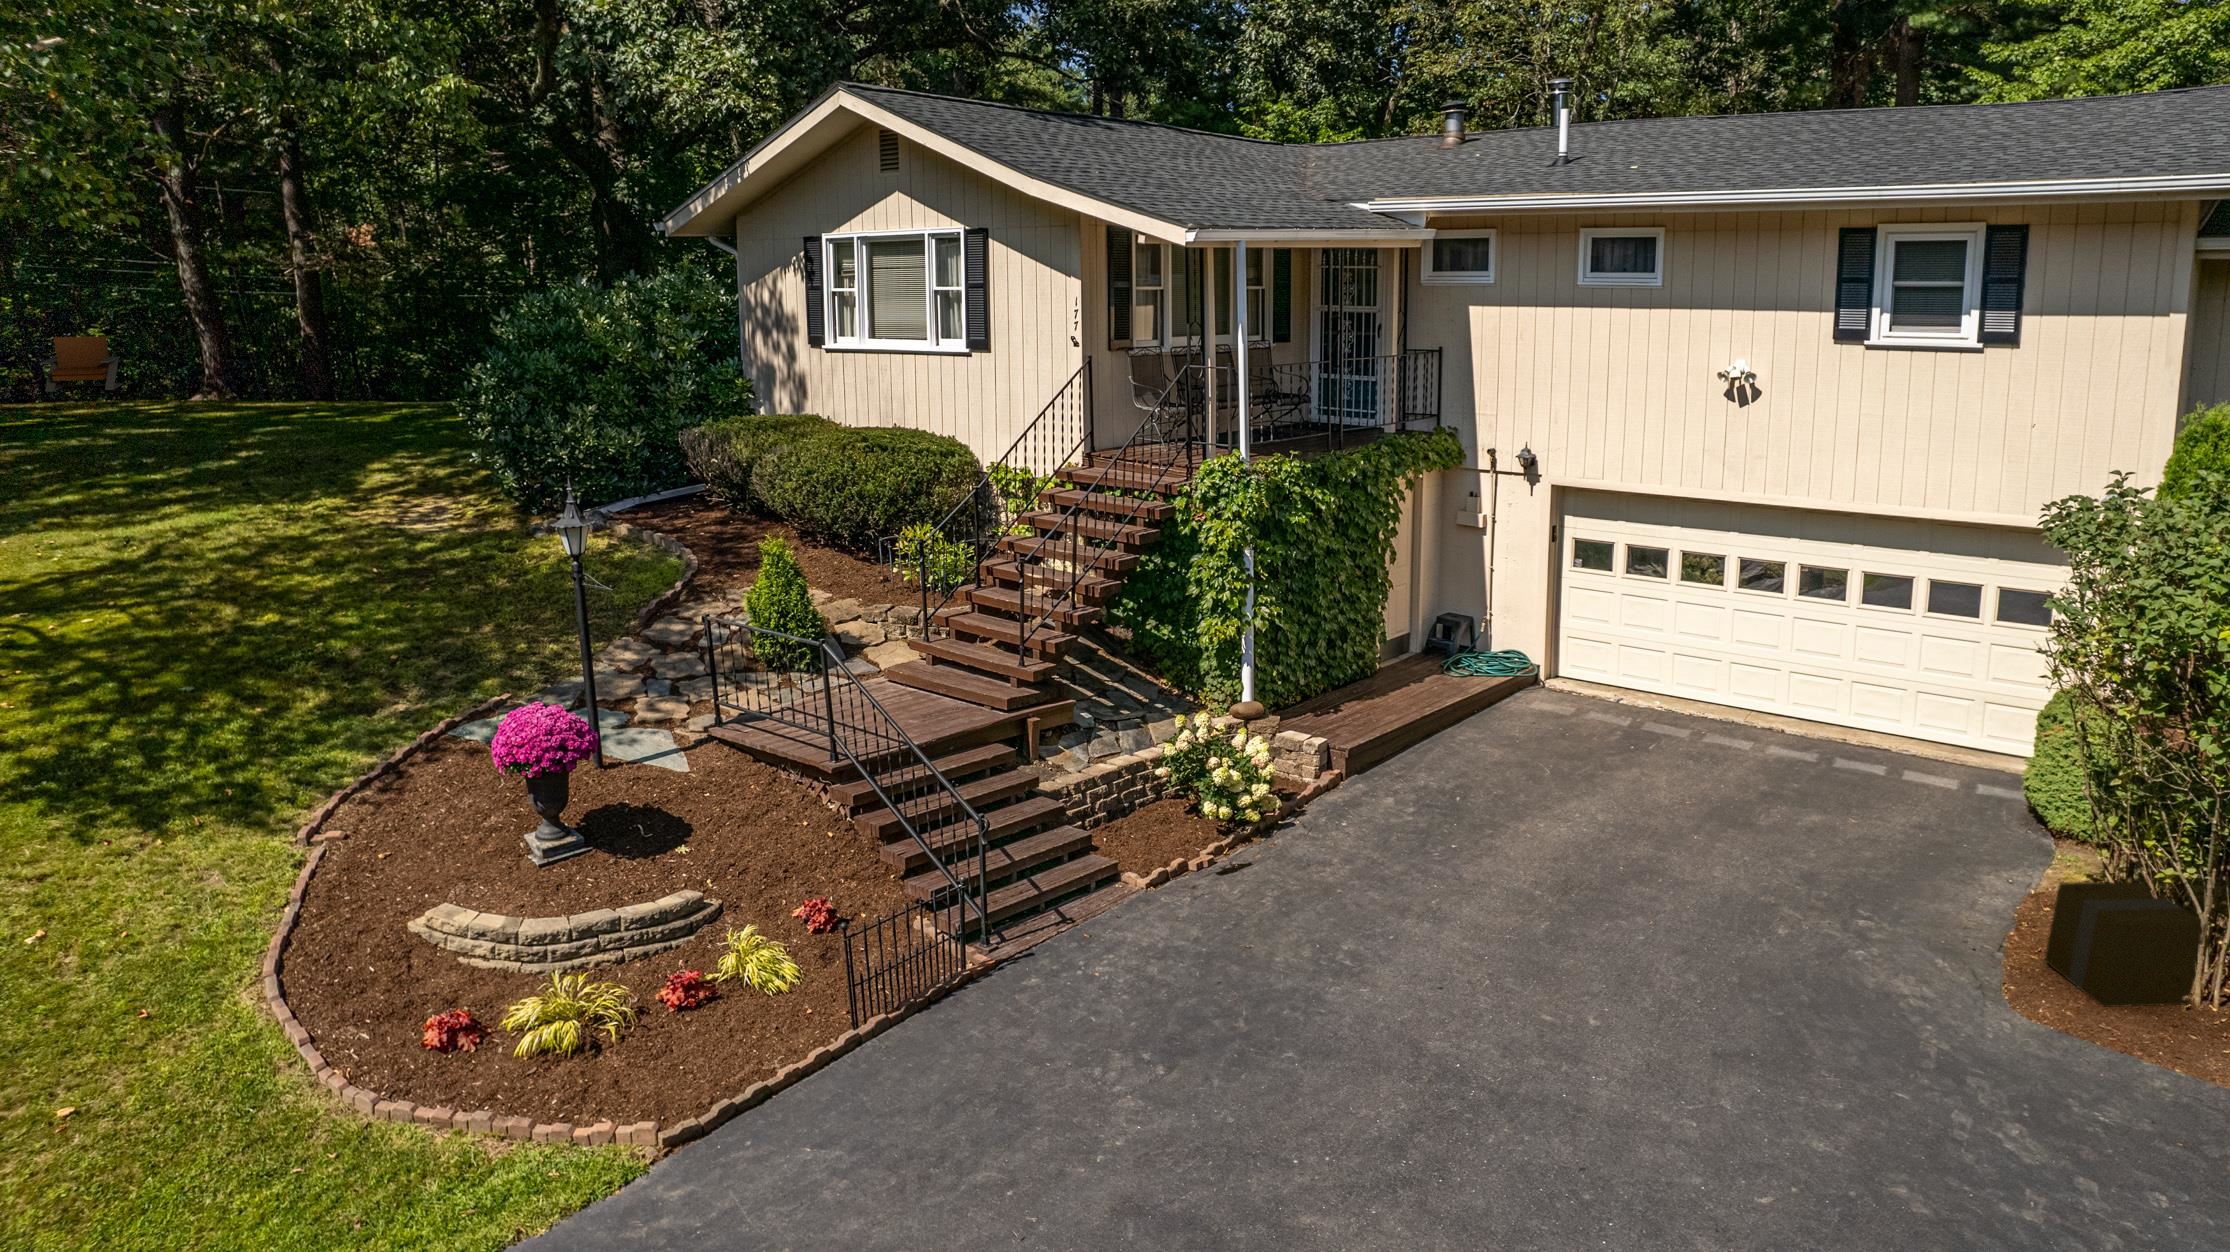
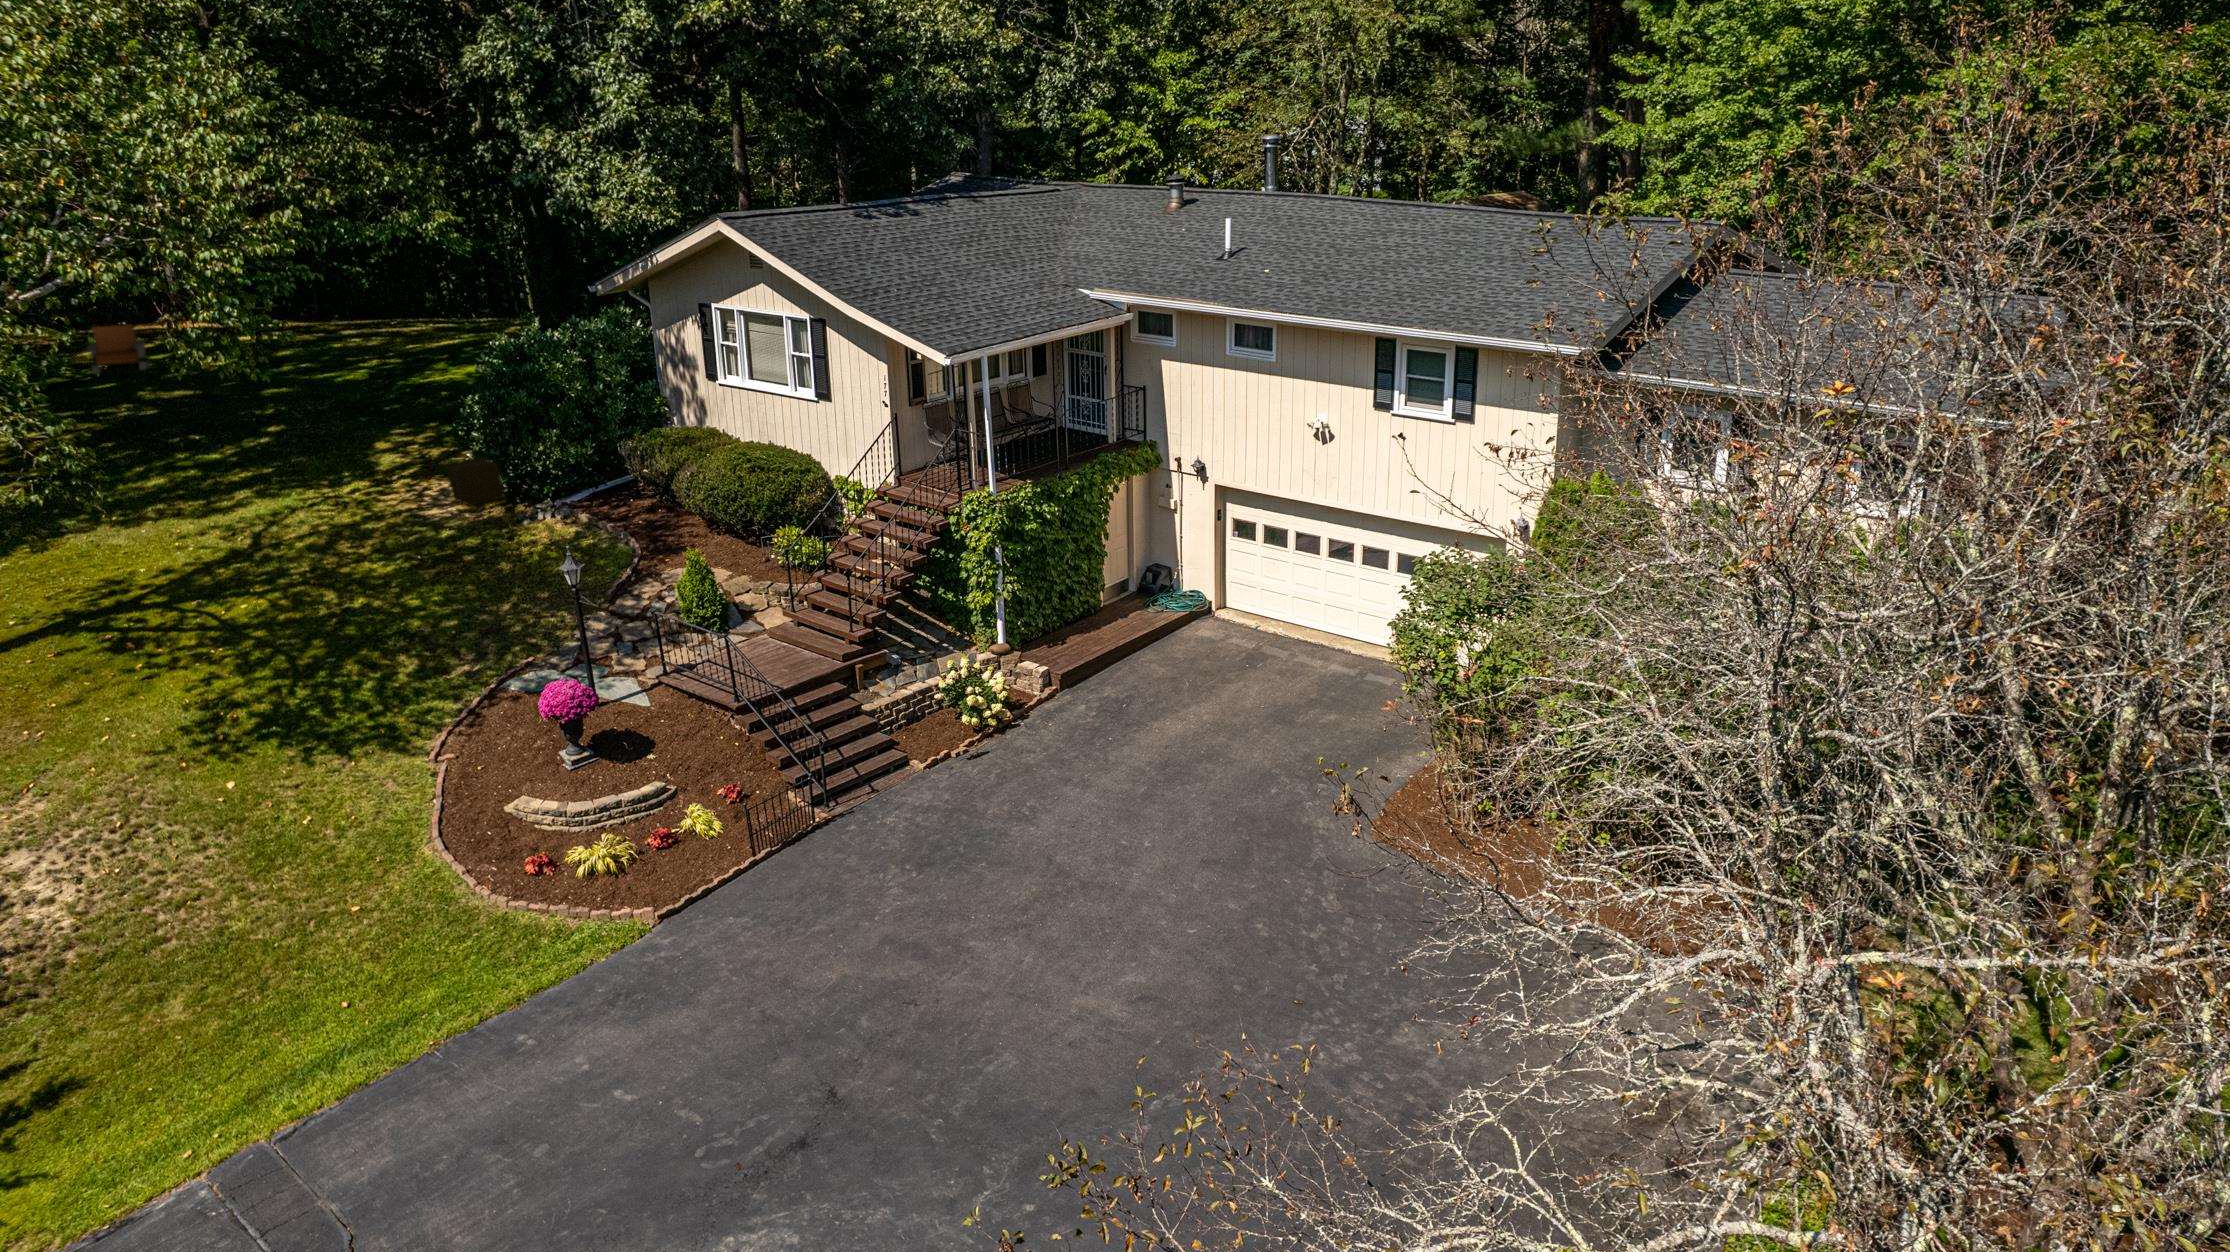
cardboard box: present [2045,881,2207,1007] -> present [447,457,504,506]

